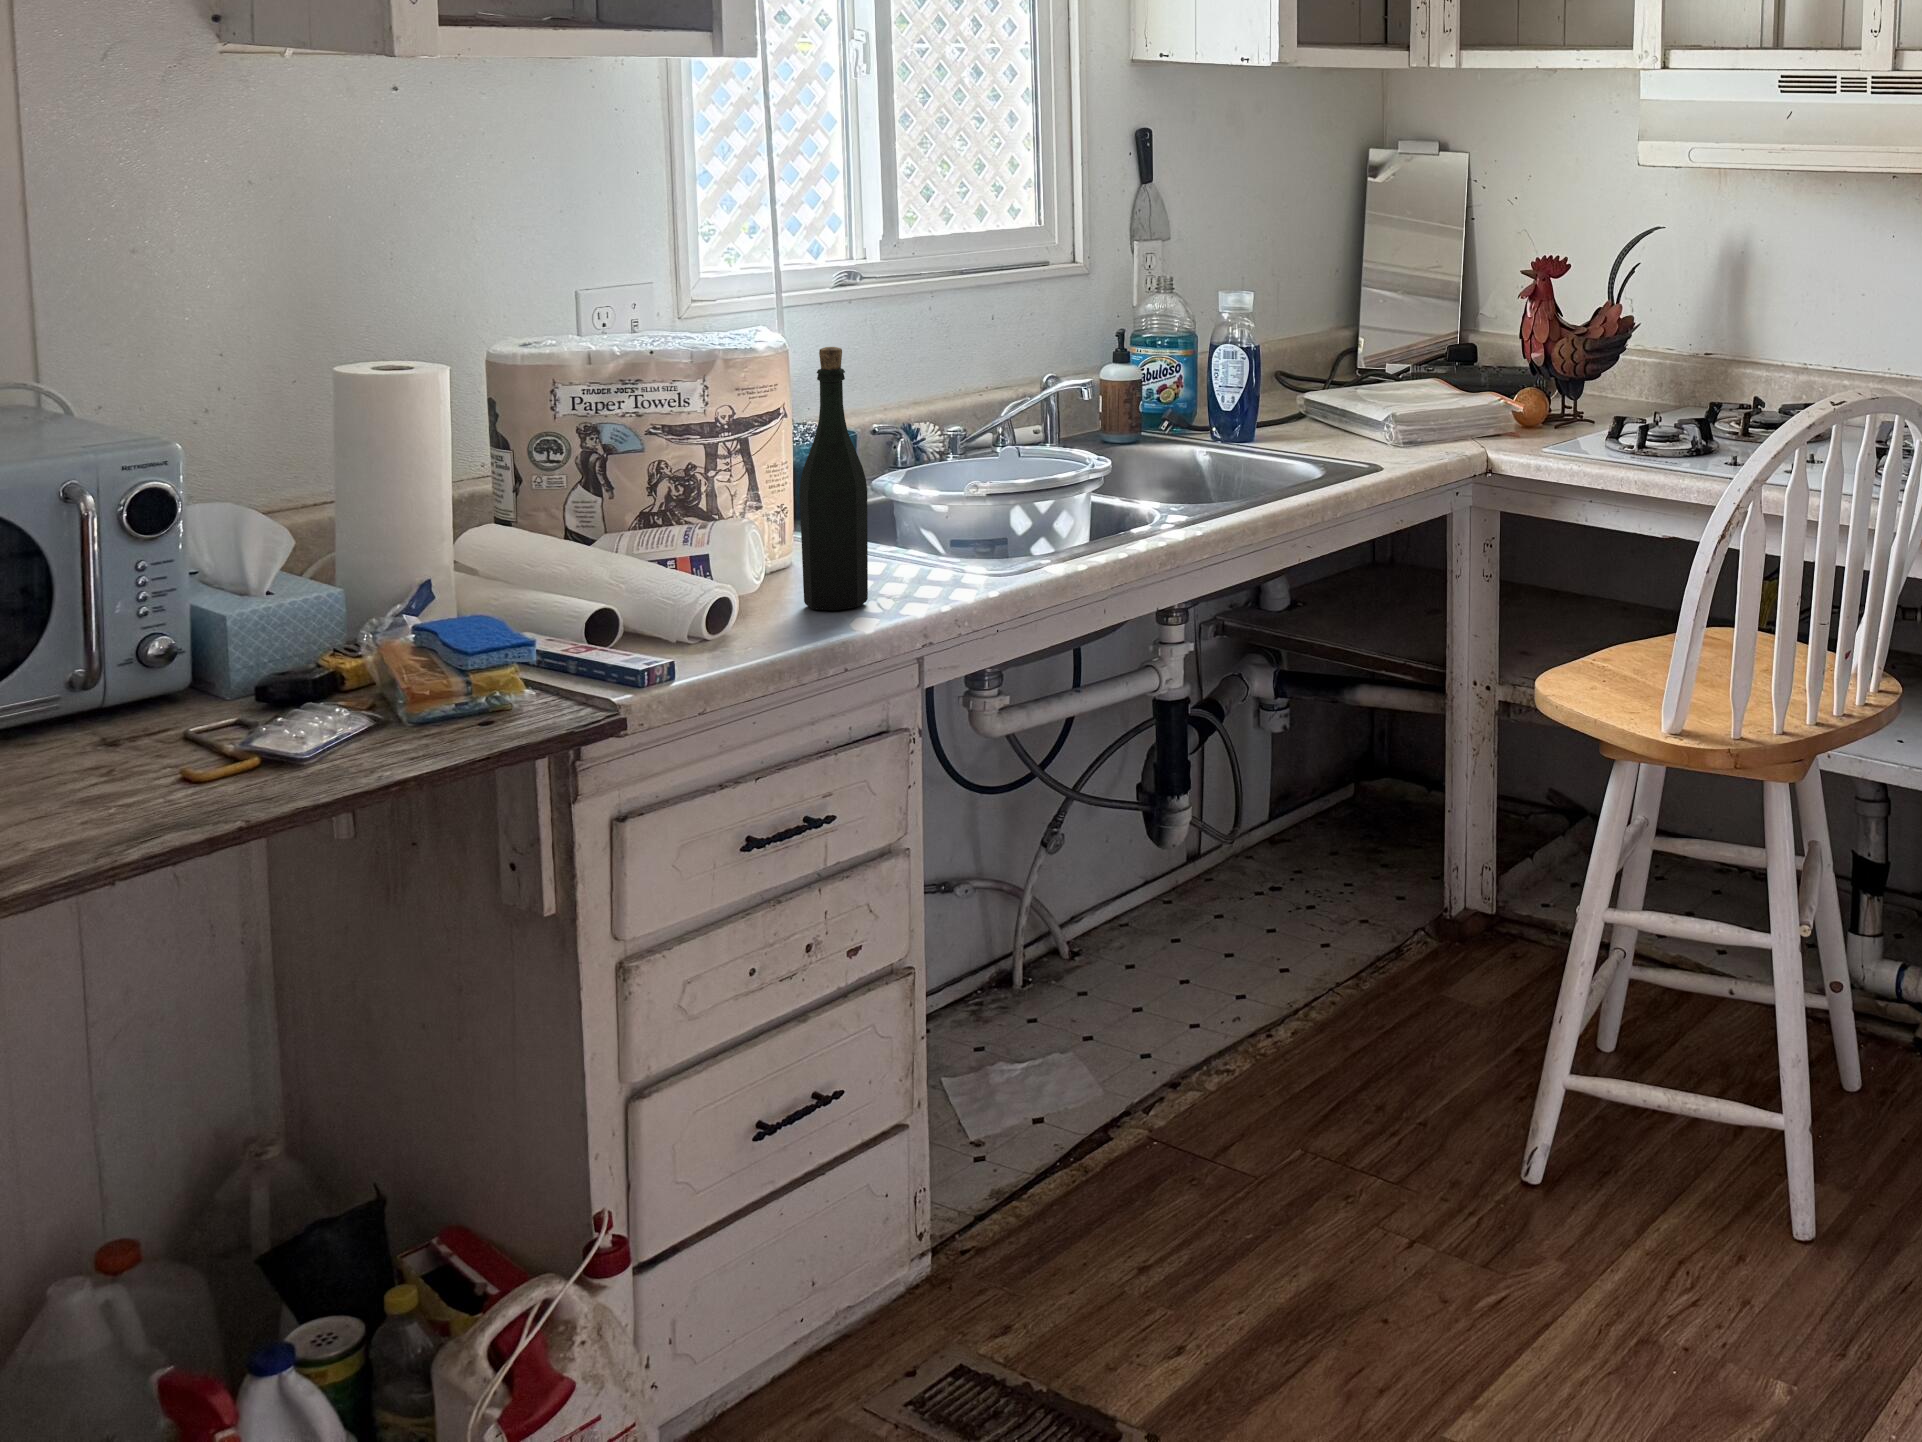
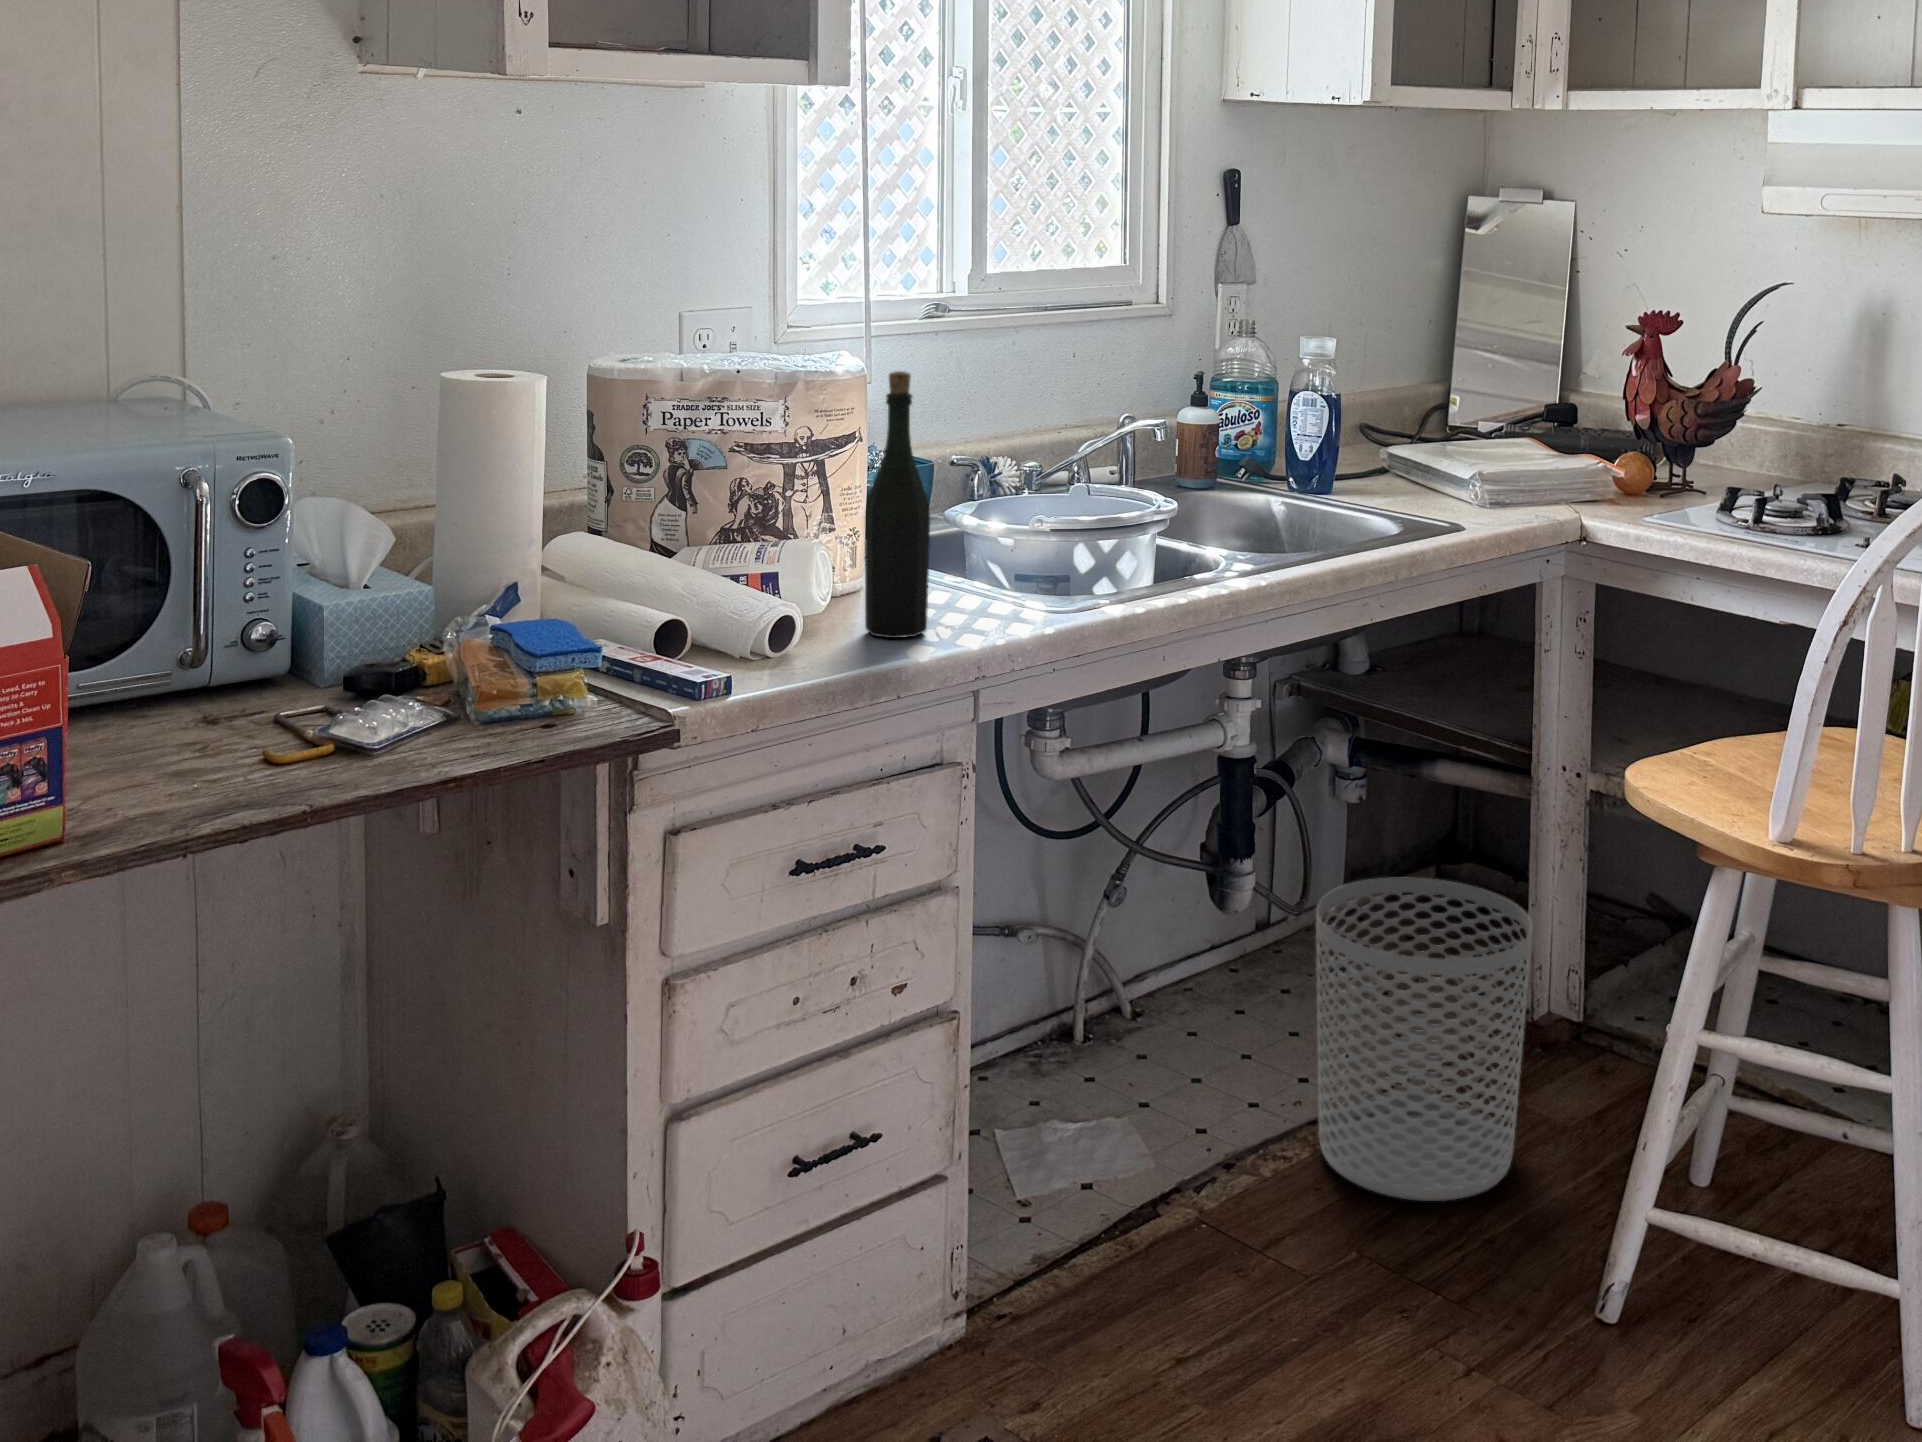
waste bin: none [1253,801,1455,1100] -> present [1316,878,1532,1201]

